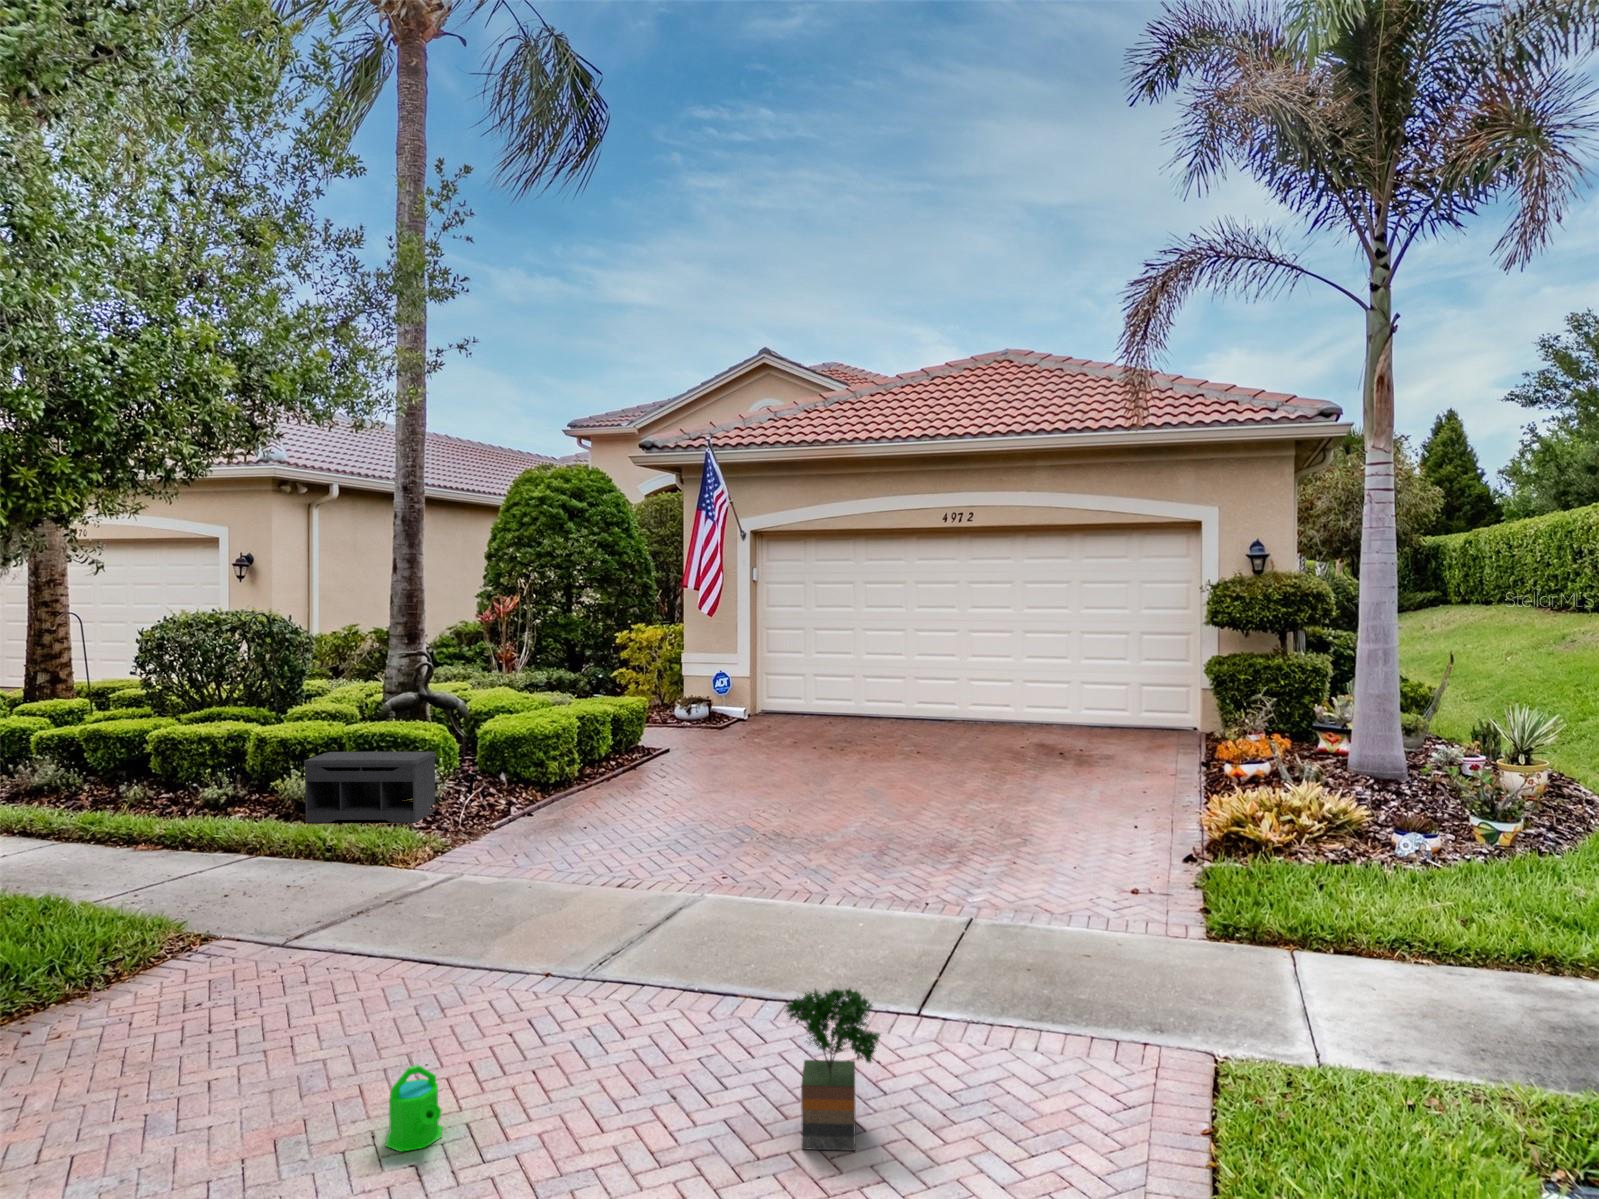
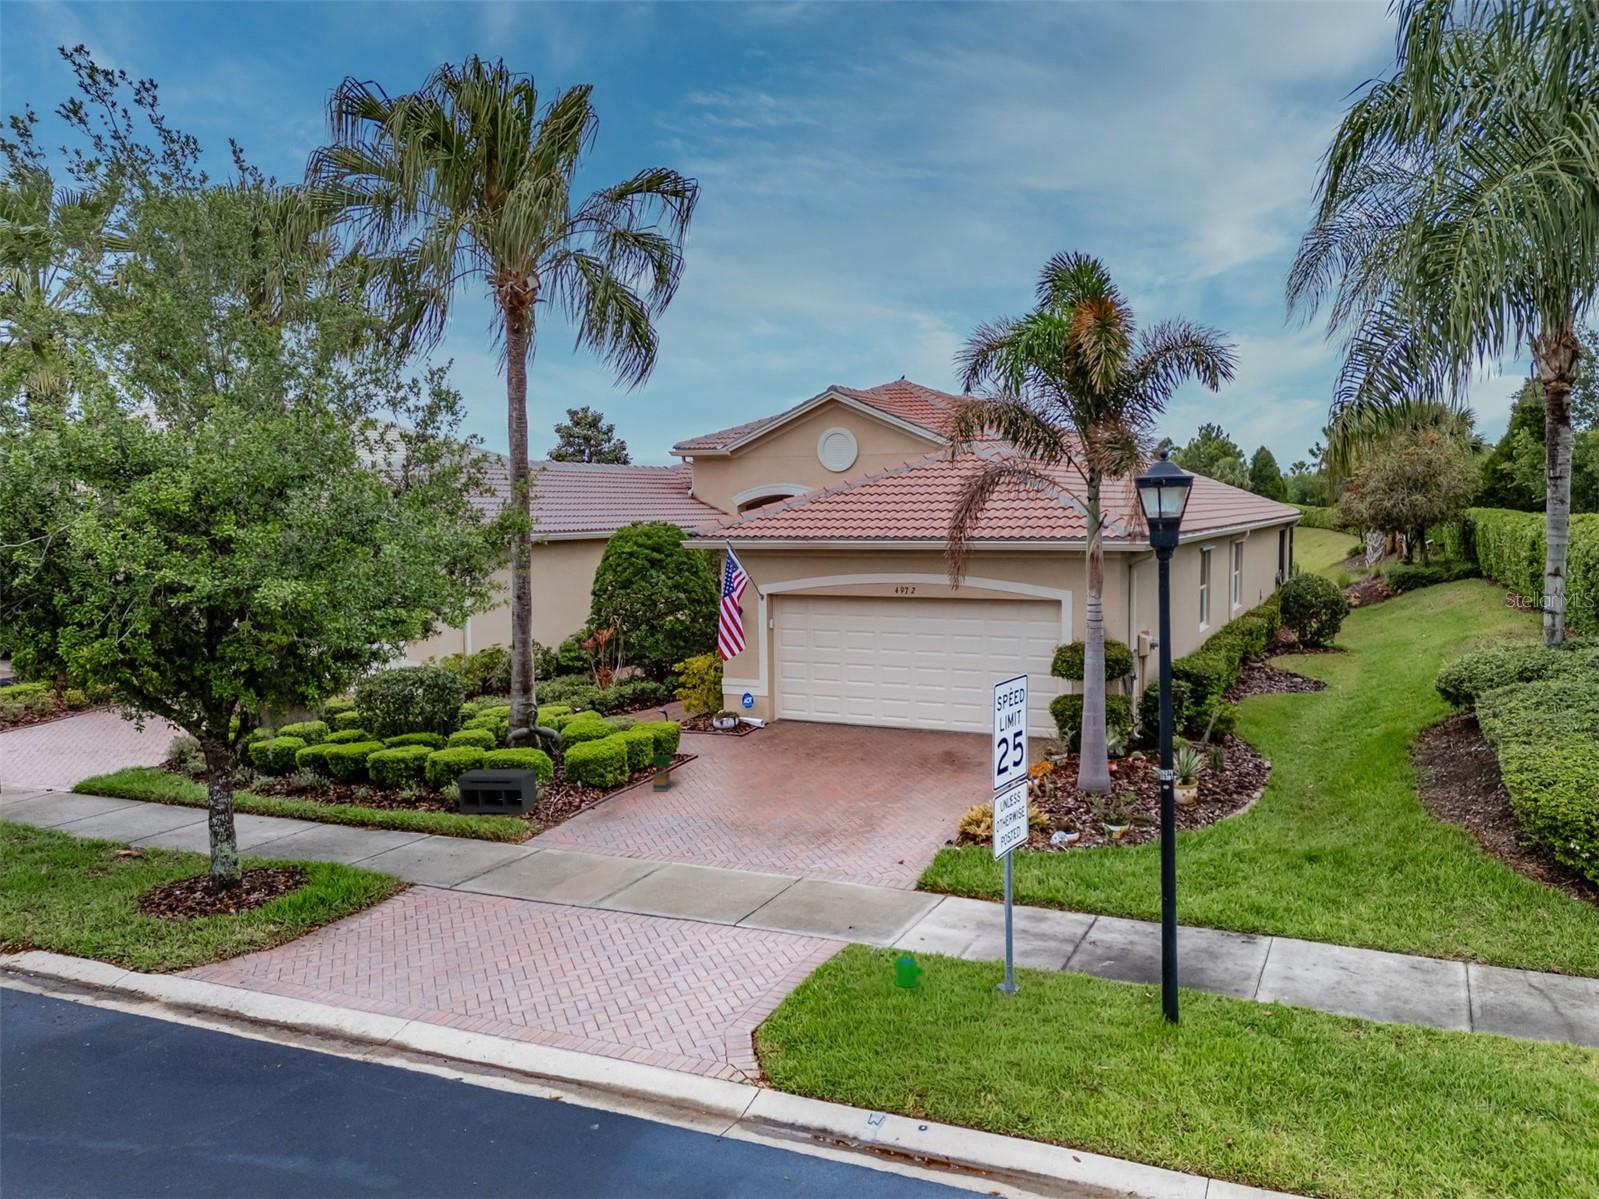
potted tree: present [786,989,880,1151] -> present [651,755,673,792]
watering can: present [386,1065,443,1152] -> present [894,951,924,987]

